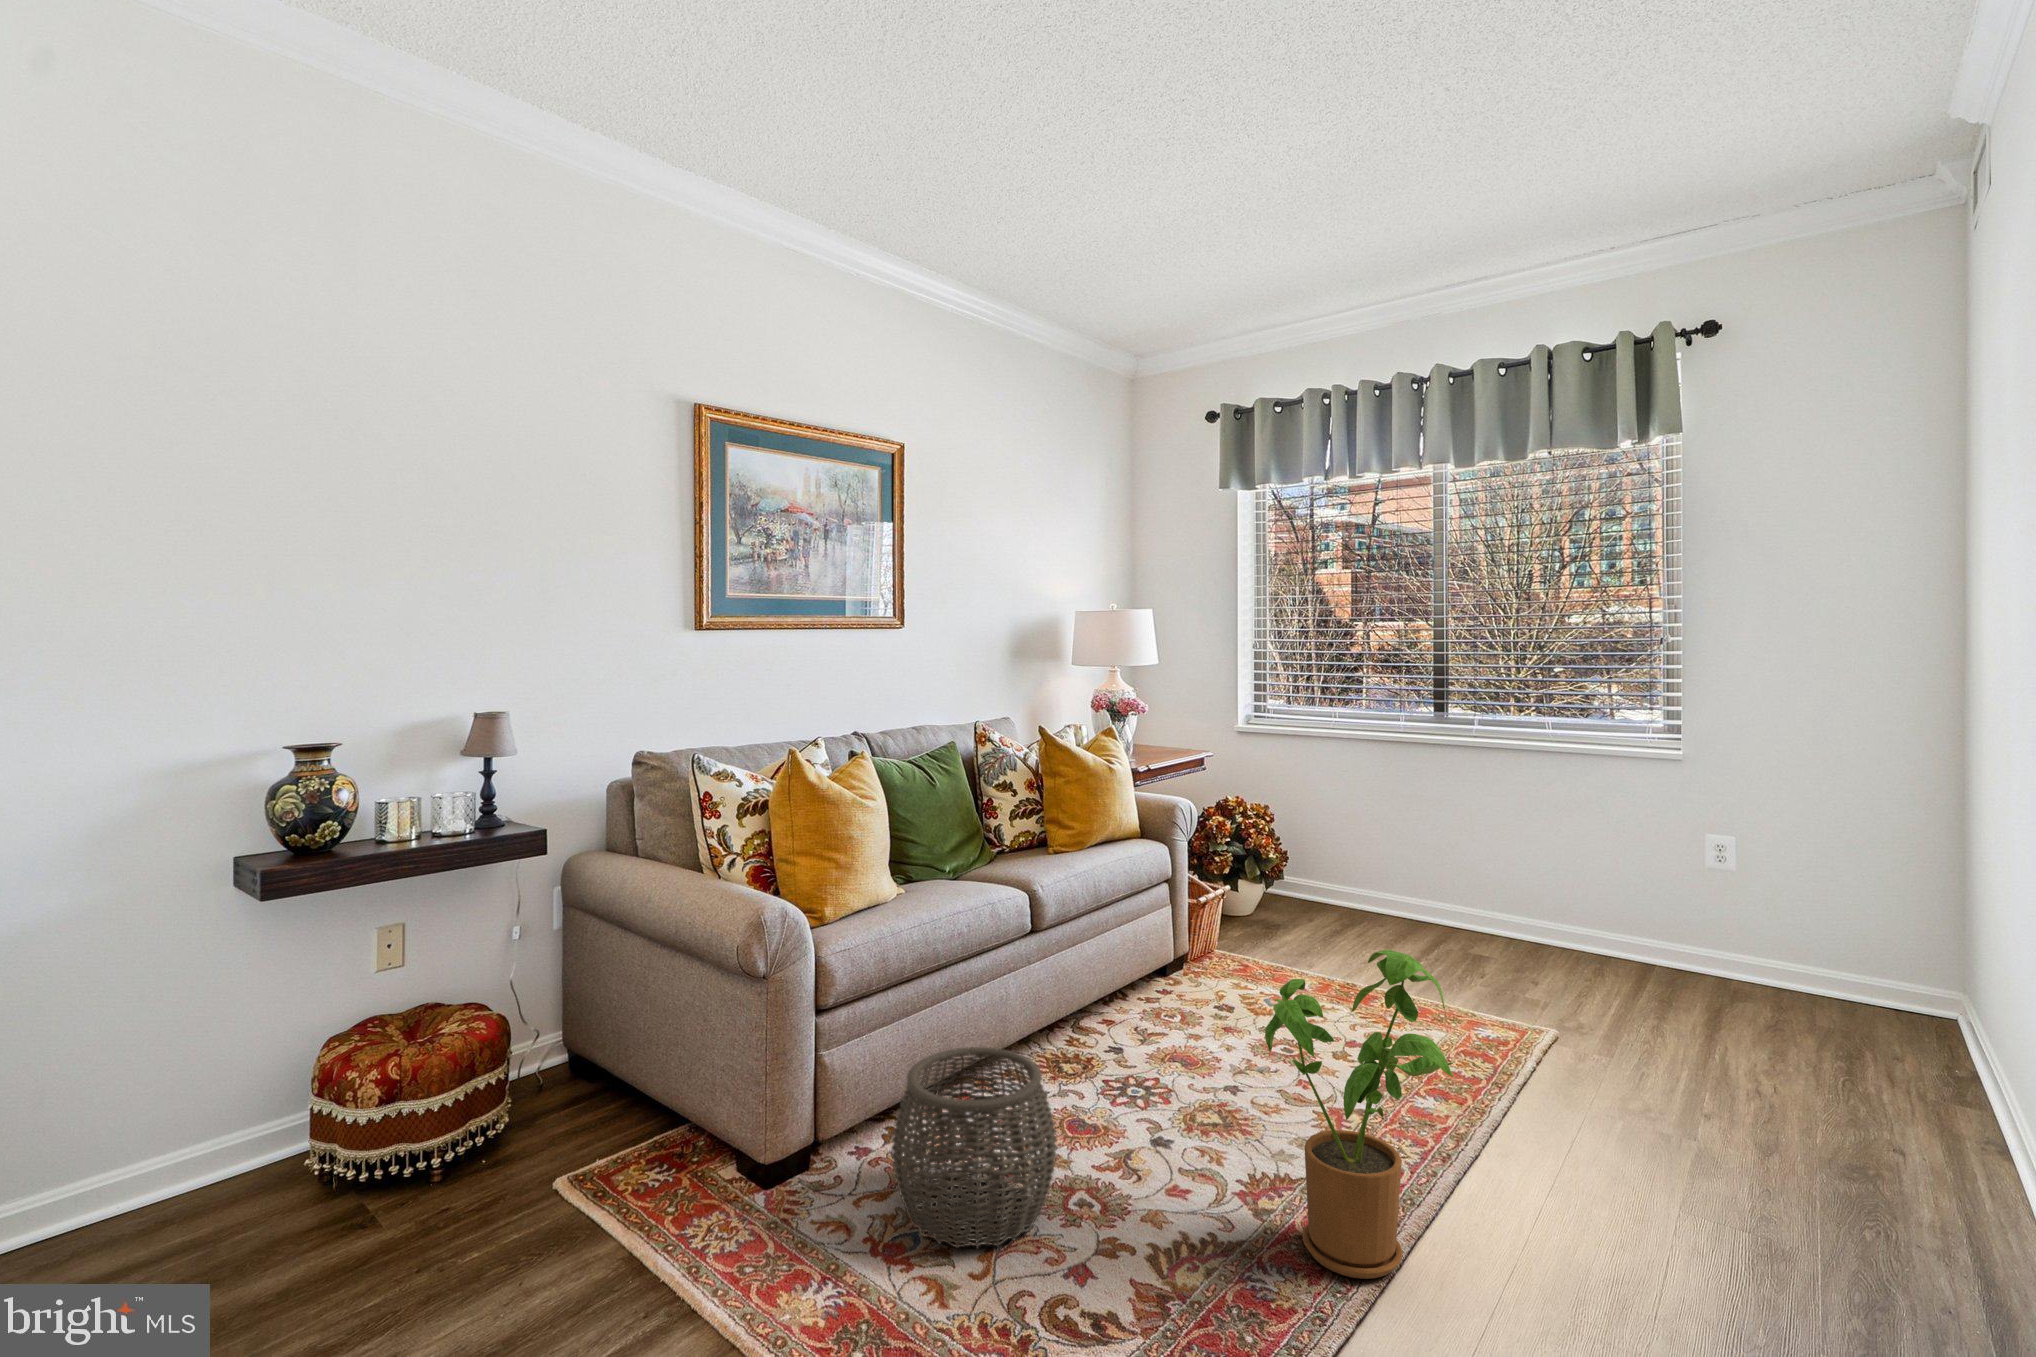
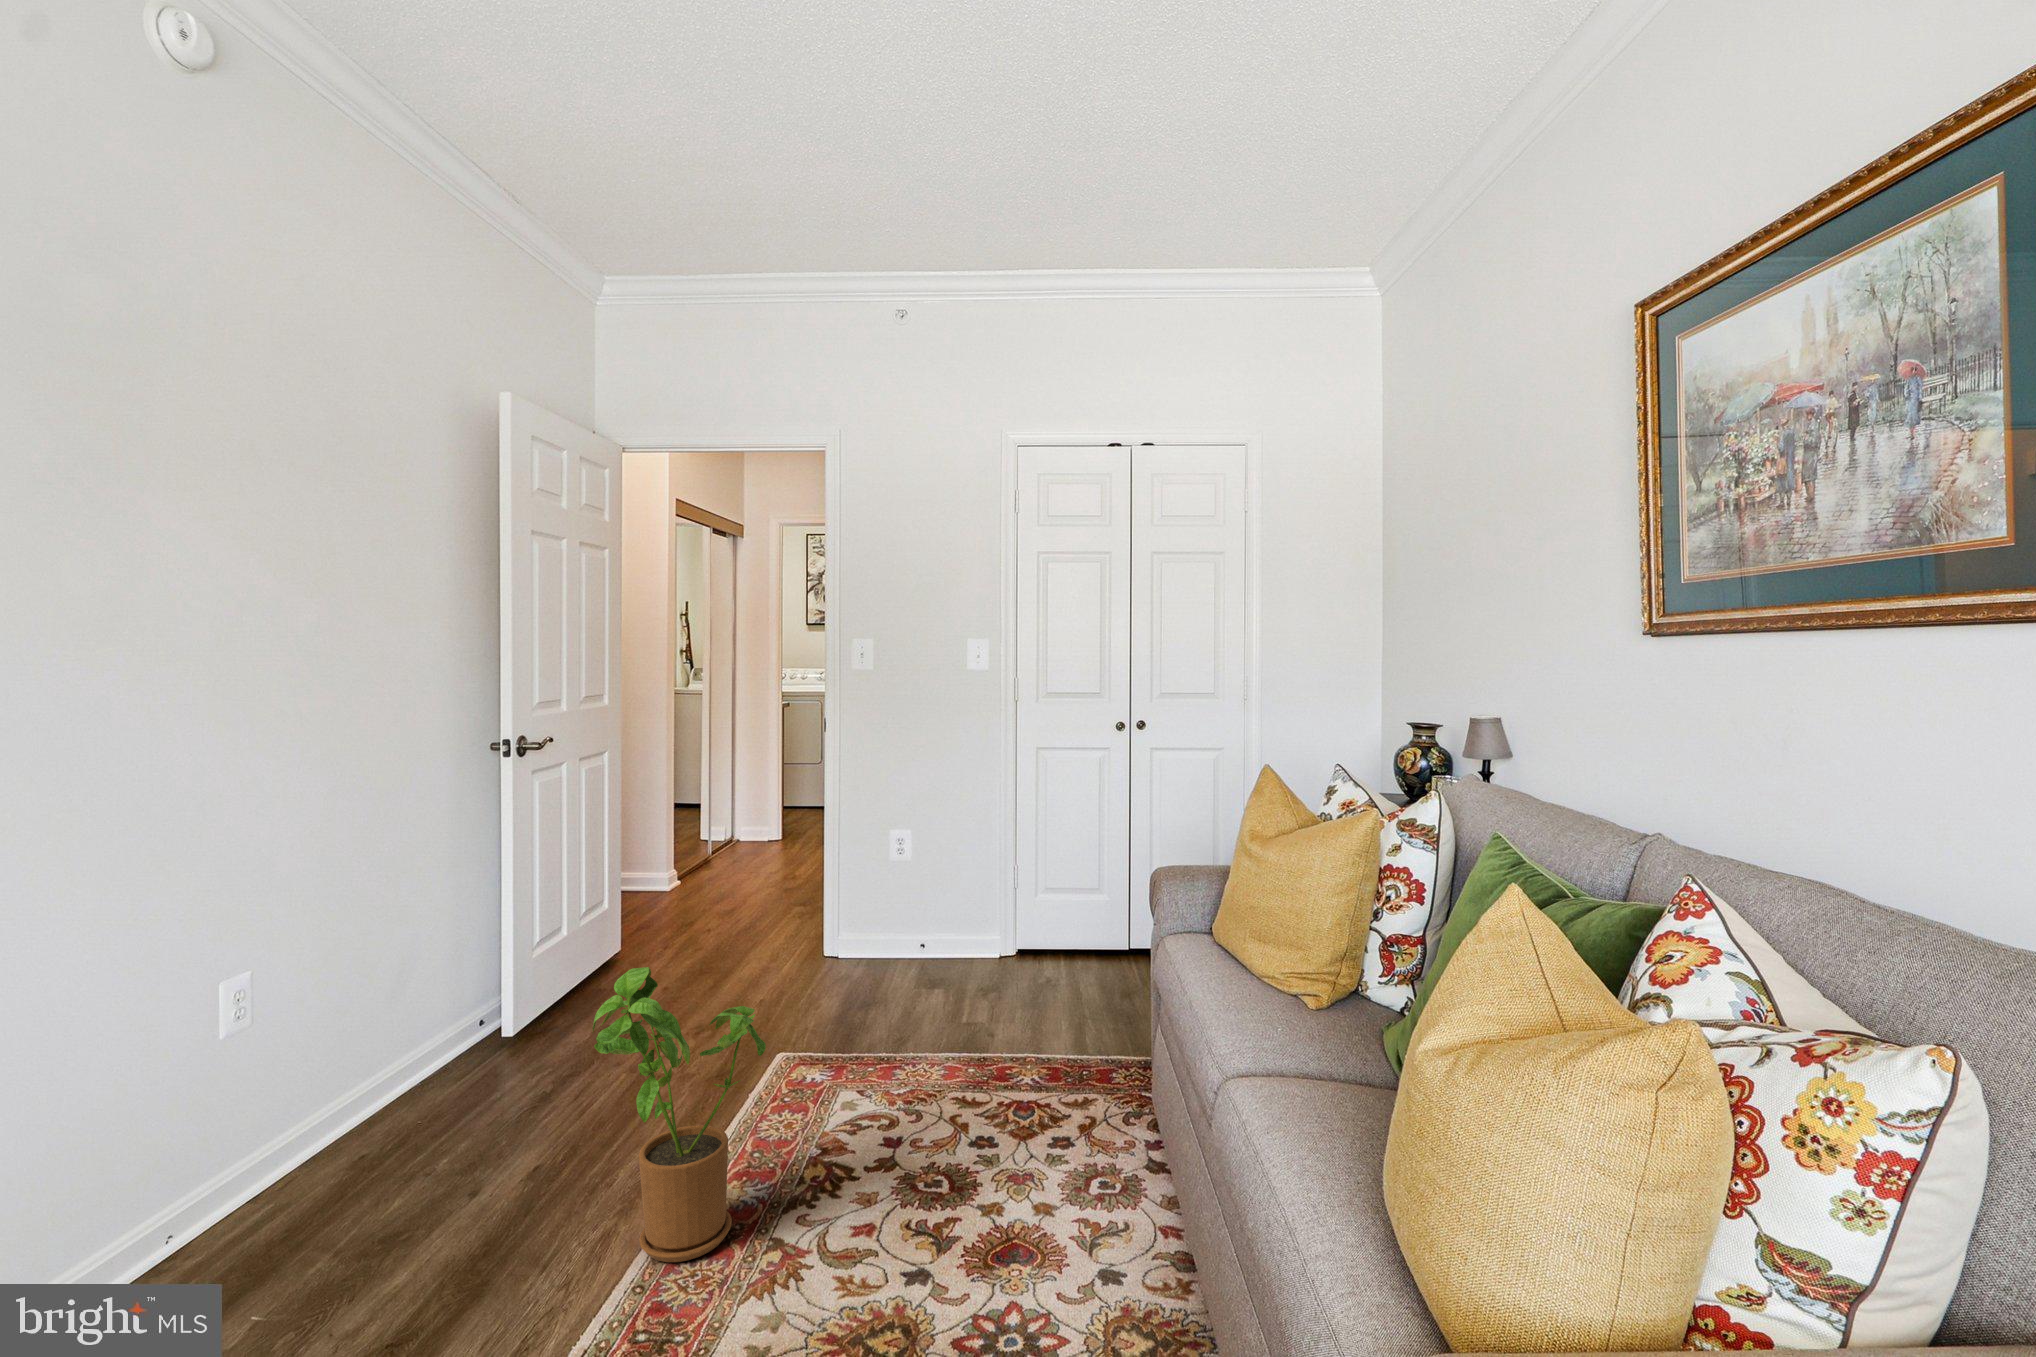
woven basket: present [891,1047,1057,1249] -> none [932,1009,1073,1175]

